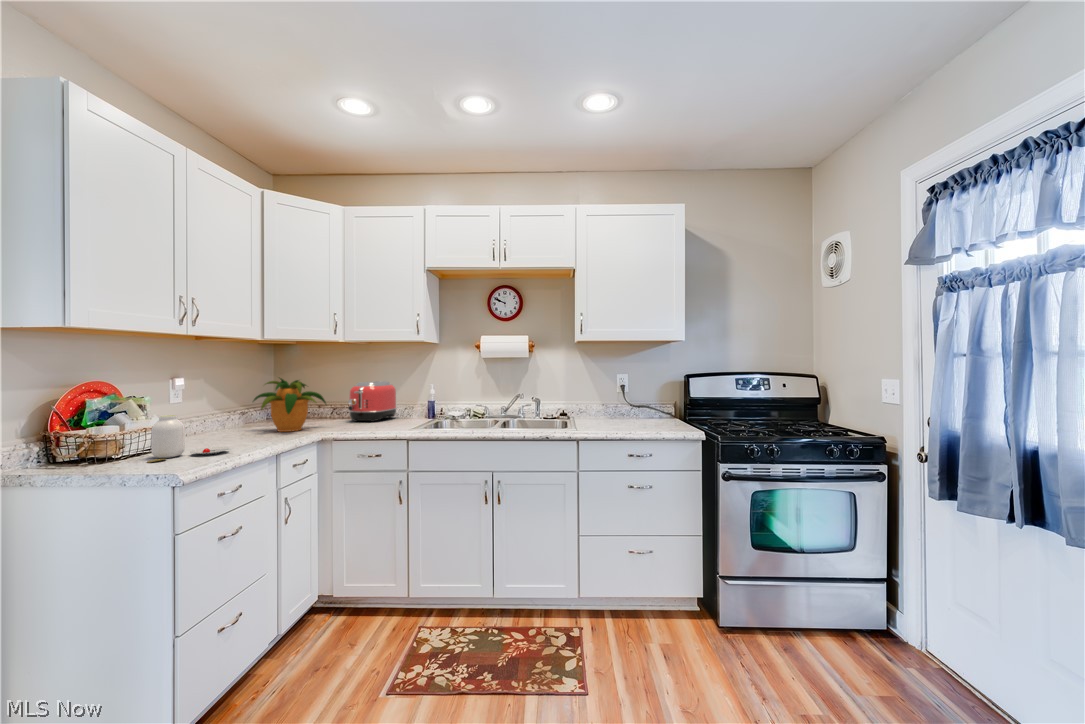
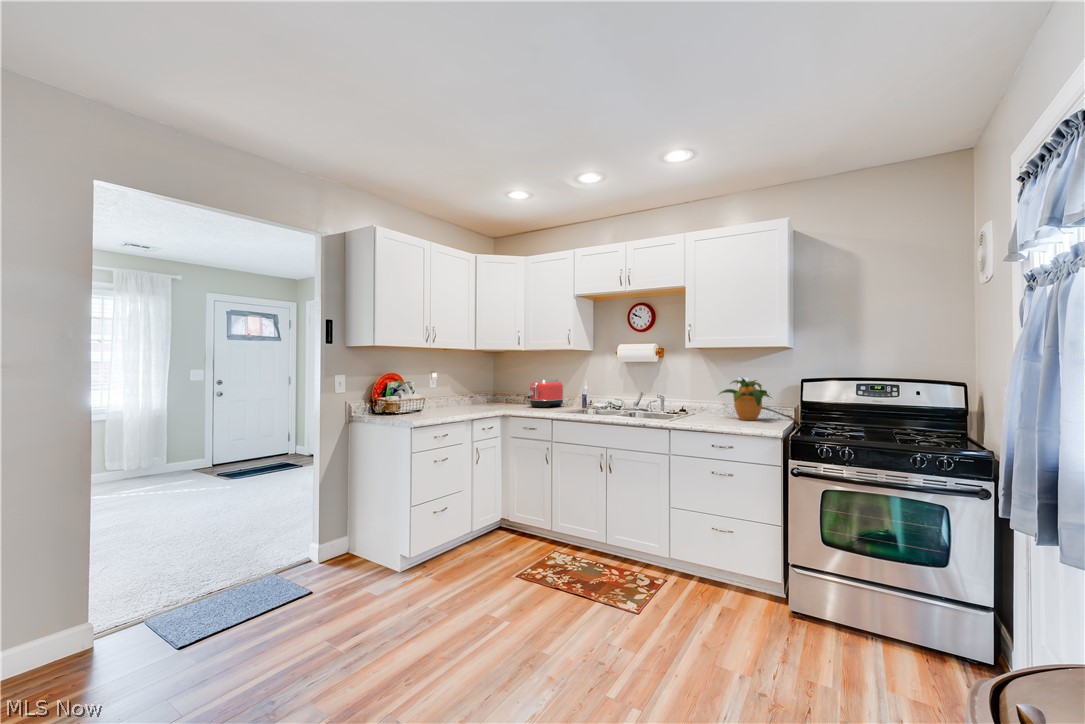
potted plant: present [253,377,326,432] -> present [720,378,771,420]
jar: present [147,415,230,463] -> none [407,394,446,418]

